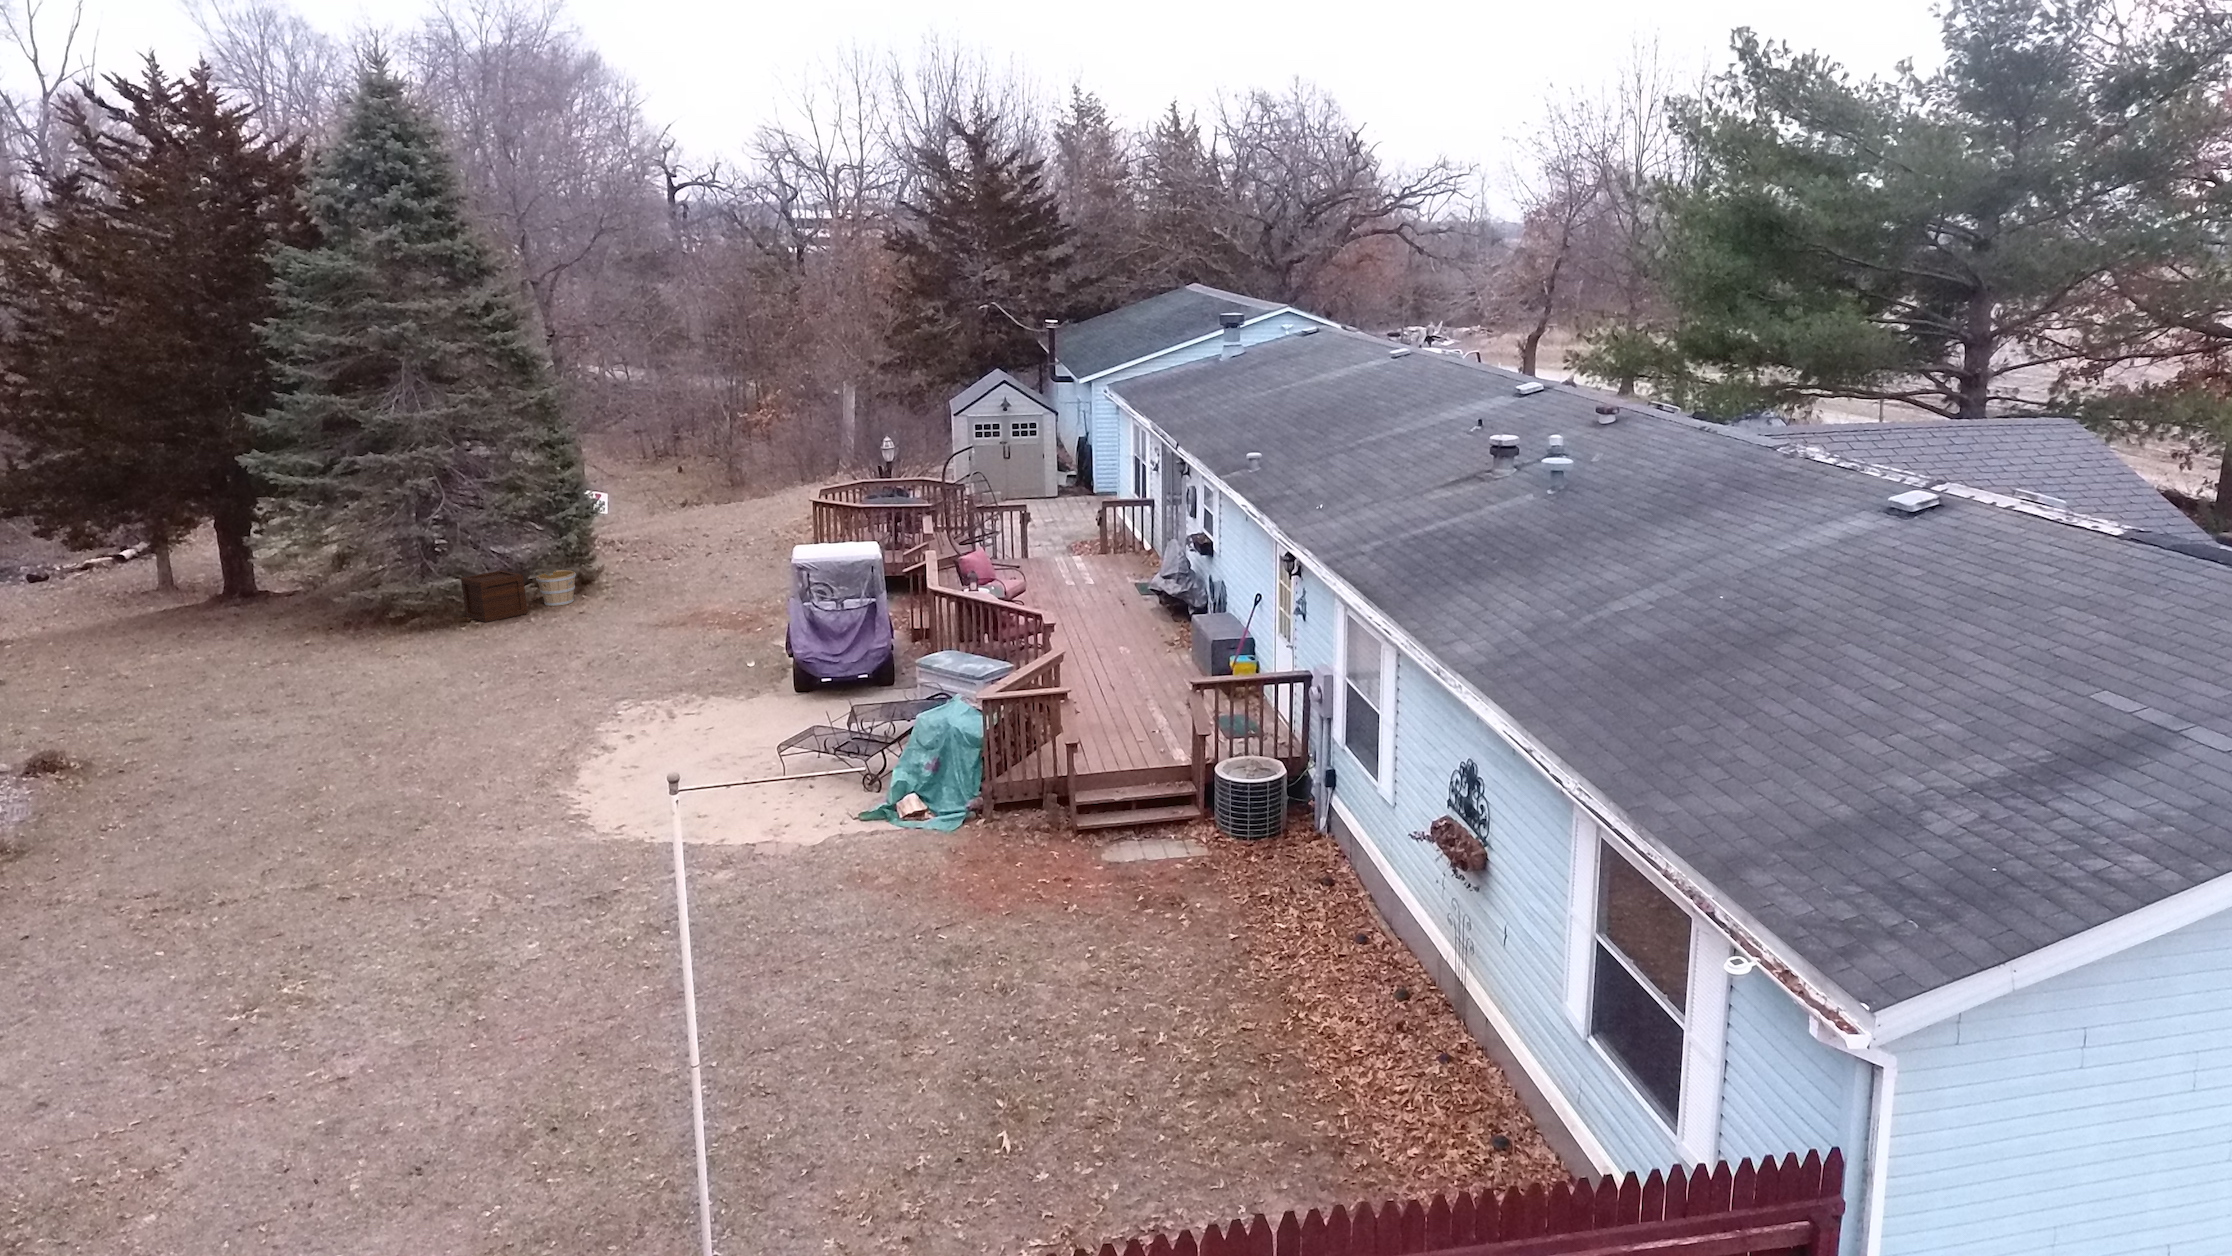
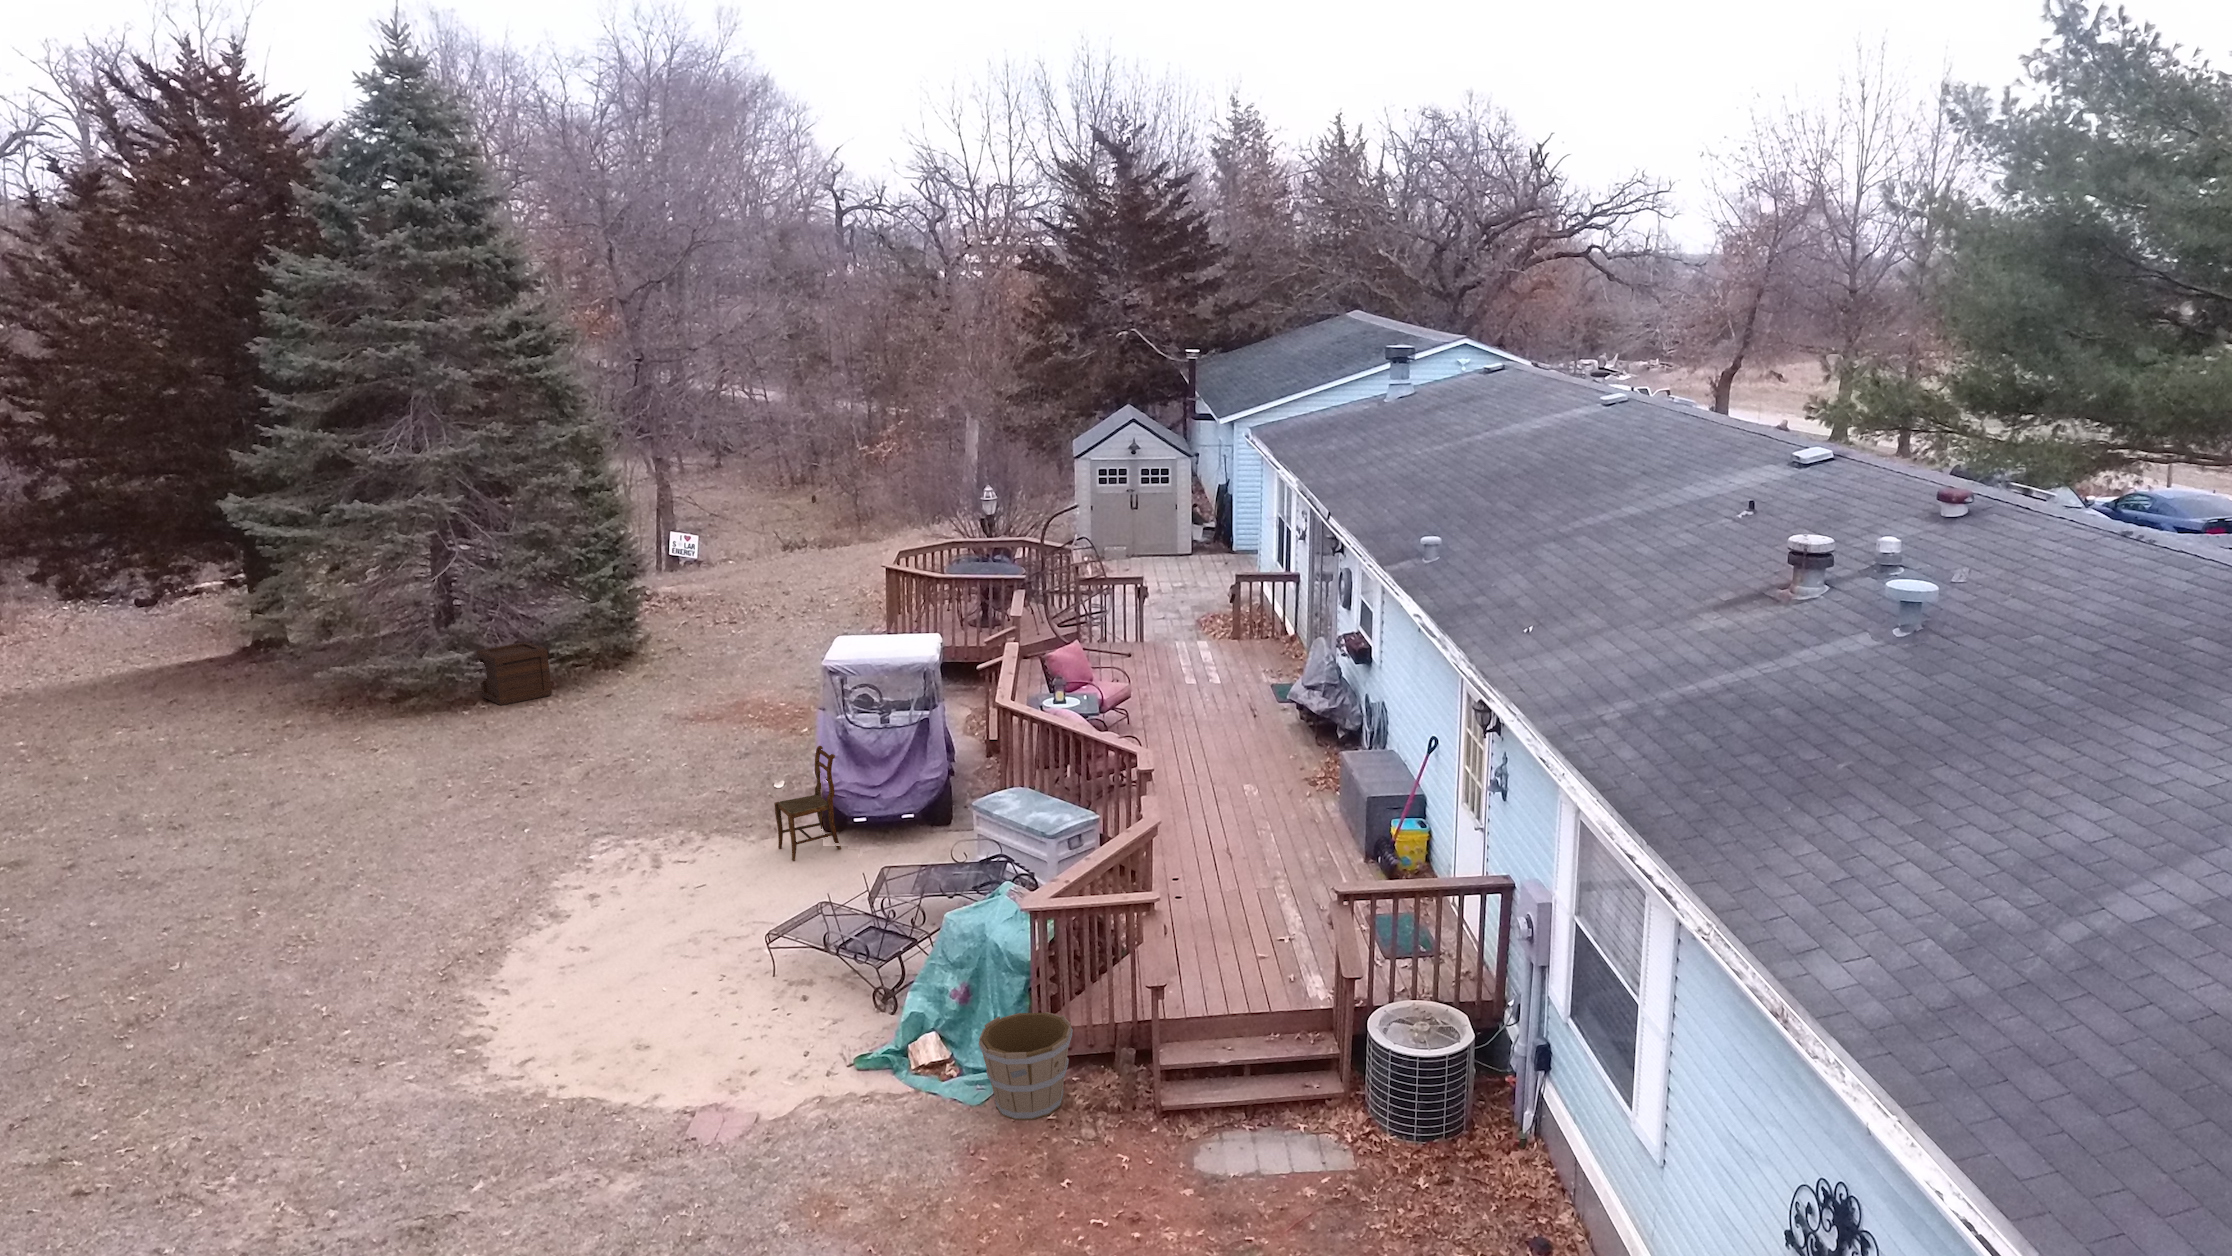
wooden bucket: present [536,570,576,606] -> present [979,1012,1073,1120]
chair: none [757,626,811,712] -> present [774,746,841,861]

